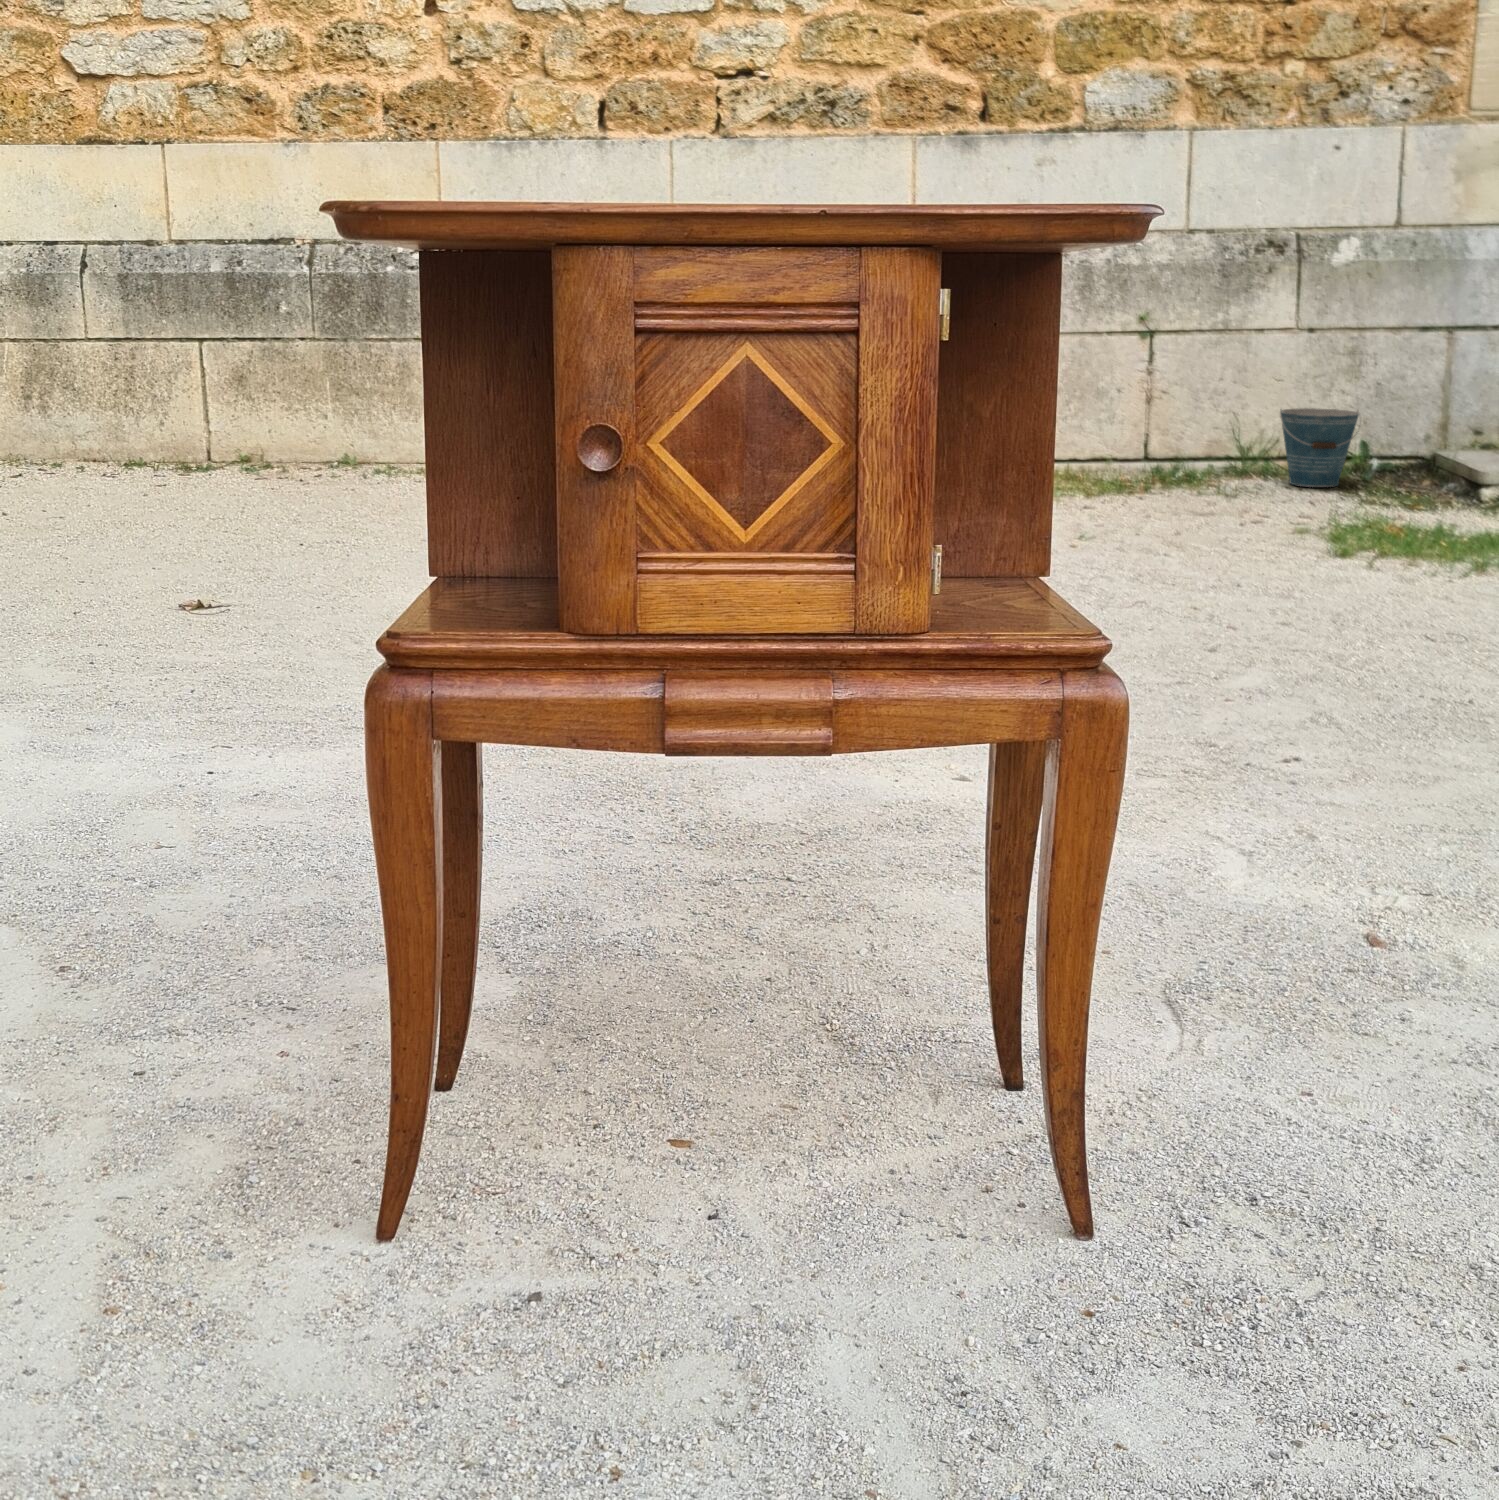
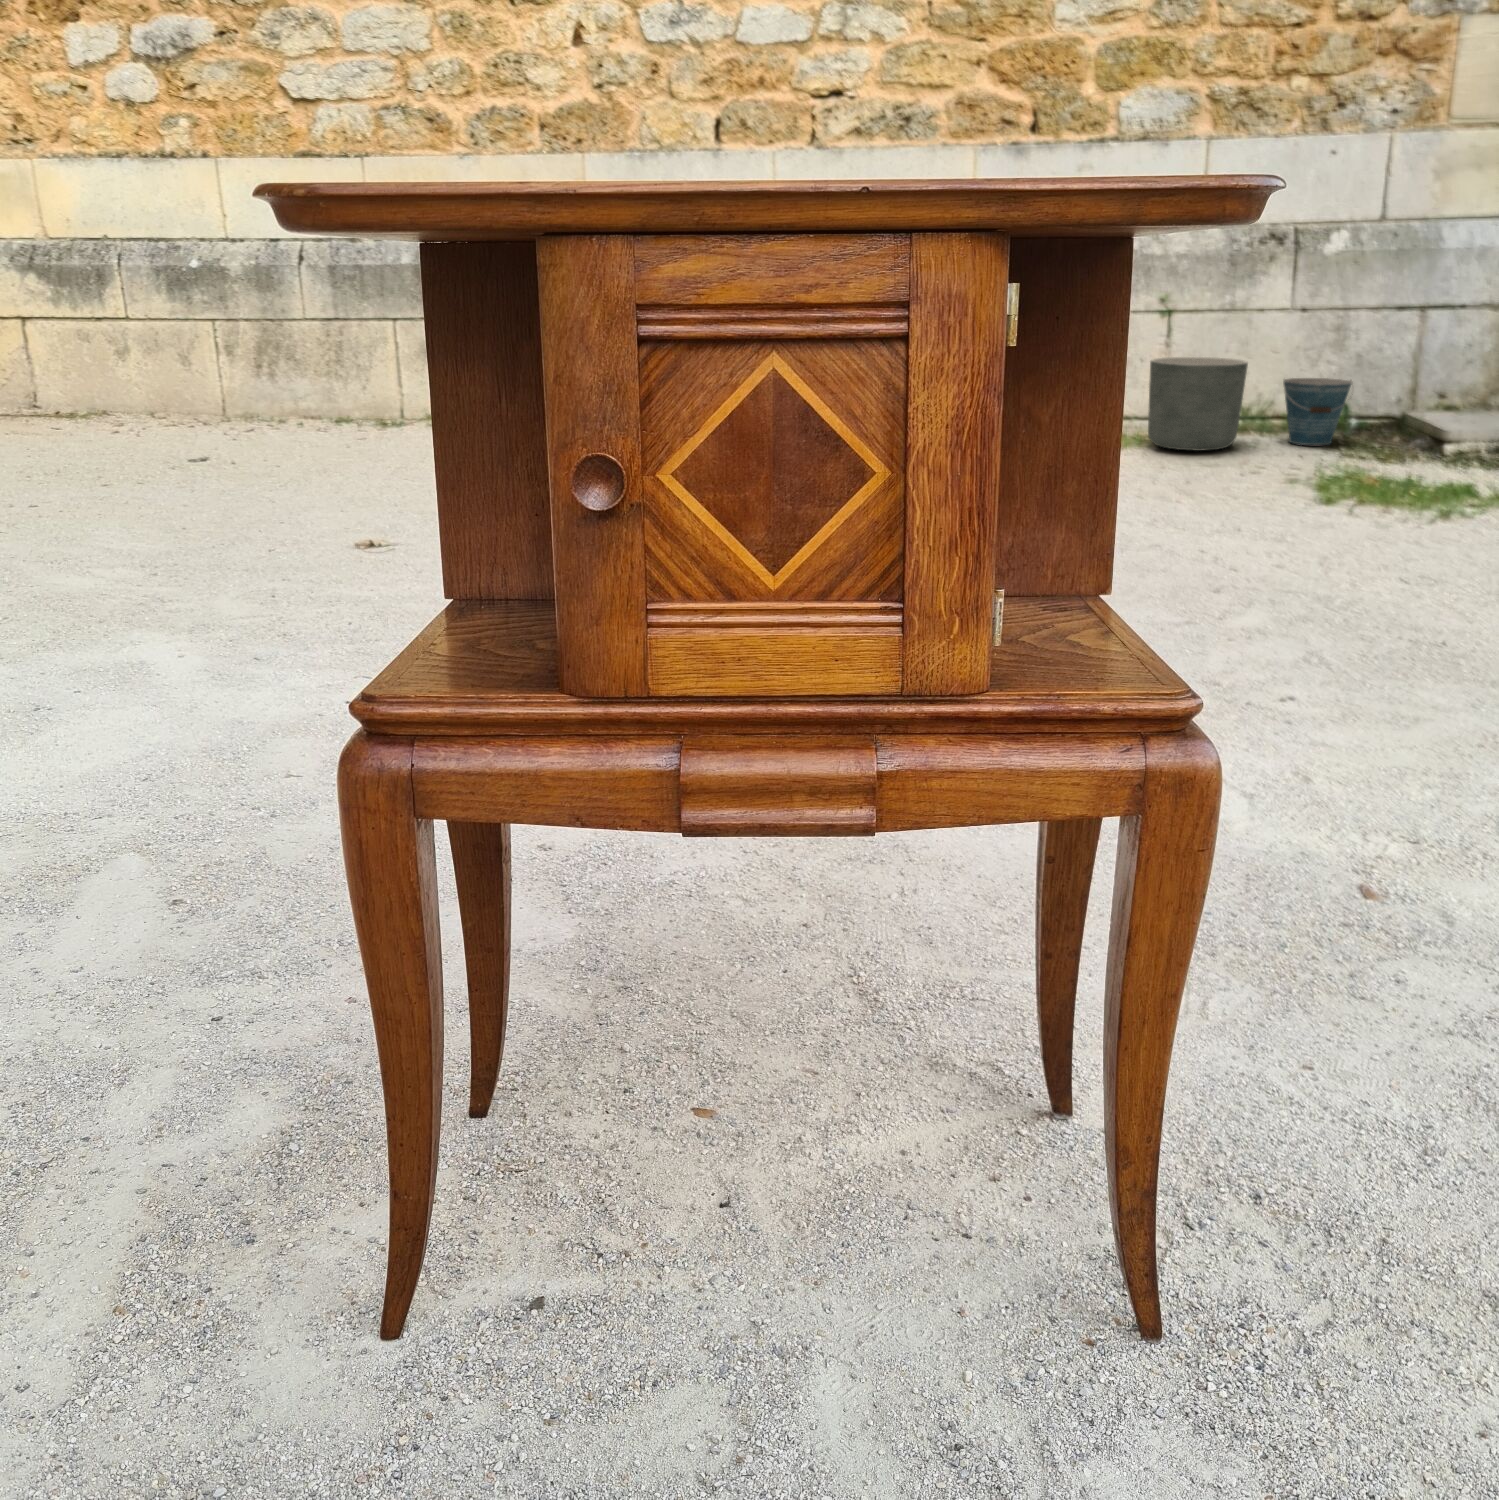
planter: none [1125,383,1238,493] -> present [1148,357,1248,451]

